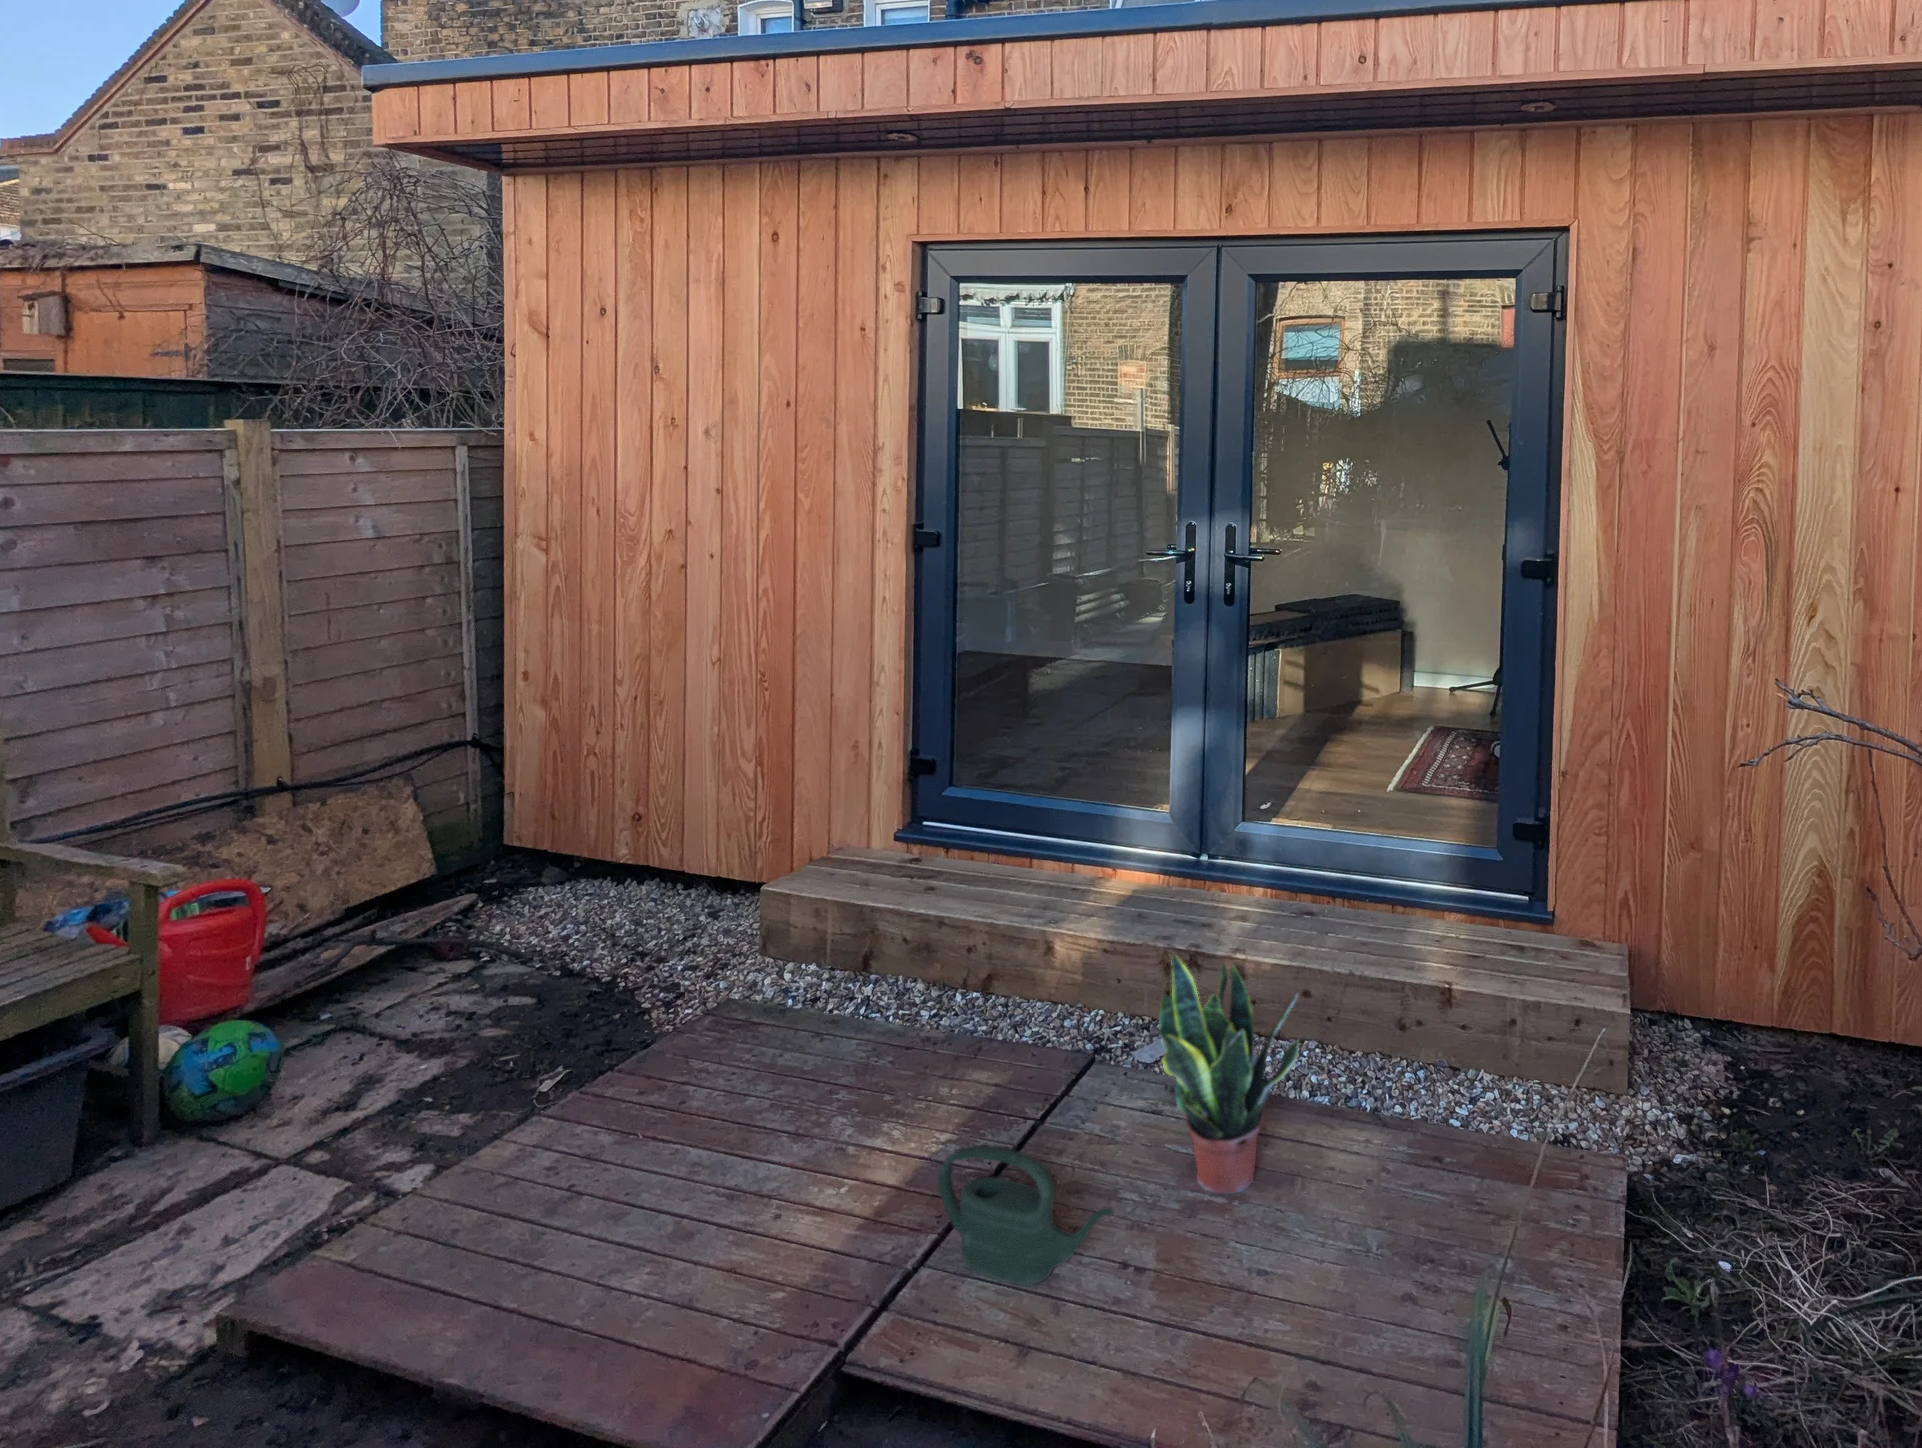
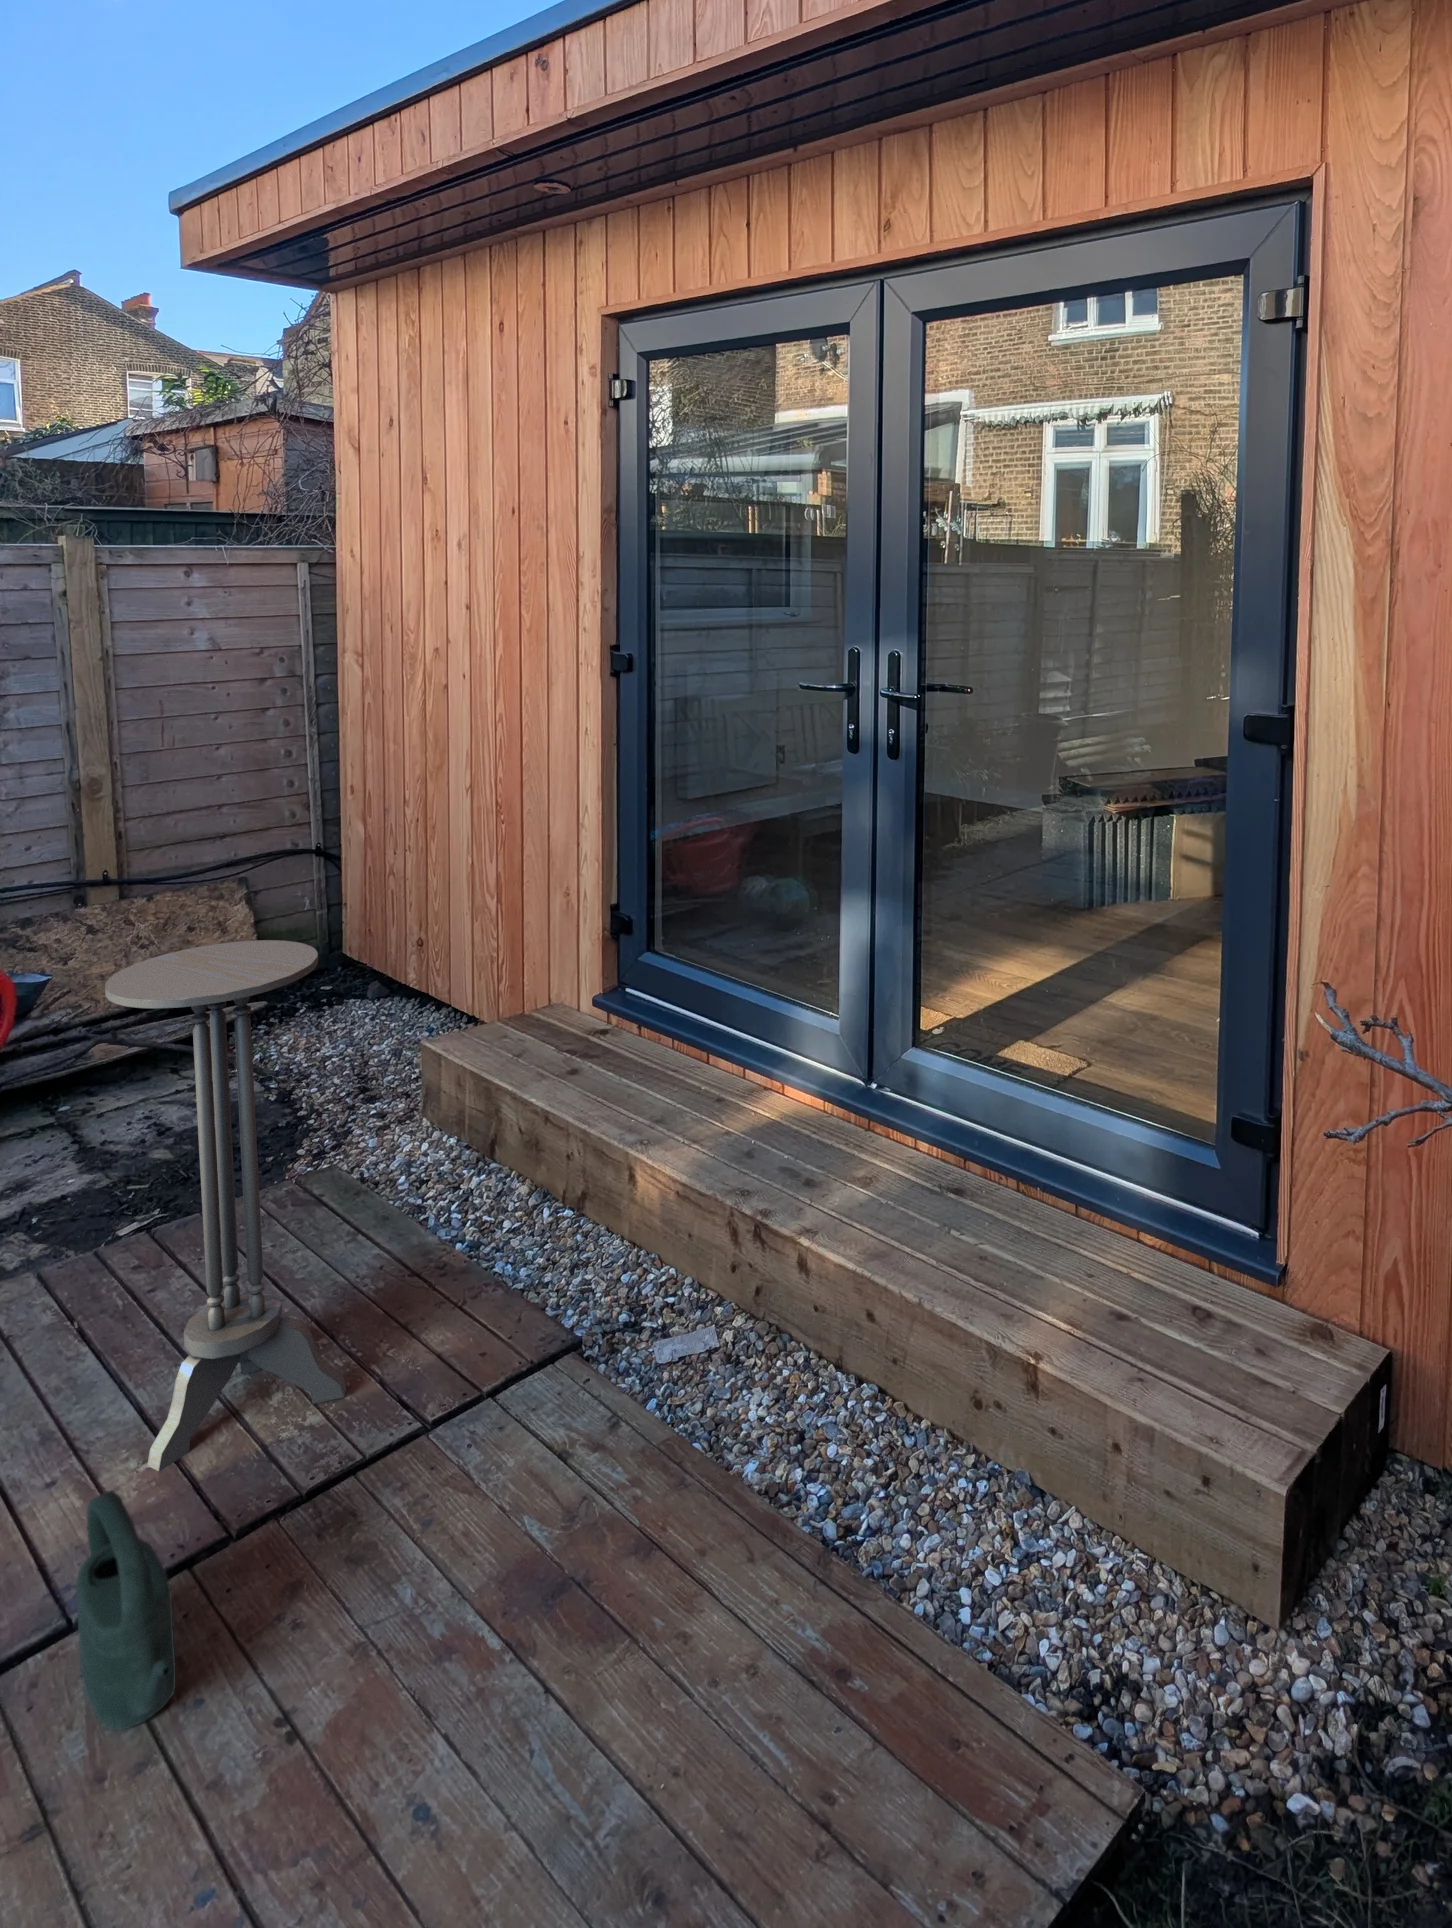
side table: none [806,766,961,1181] -> present [105,940,347,1471]
potted plant: present [1158,954,1299,1194] -> none [353,1265,649,1647]

